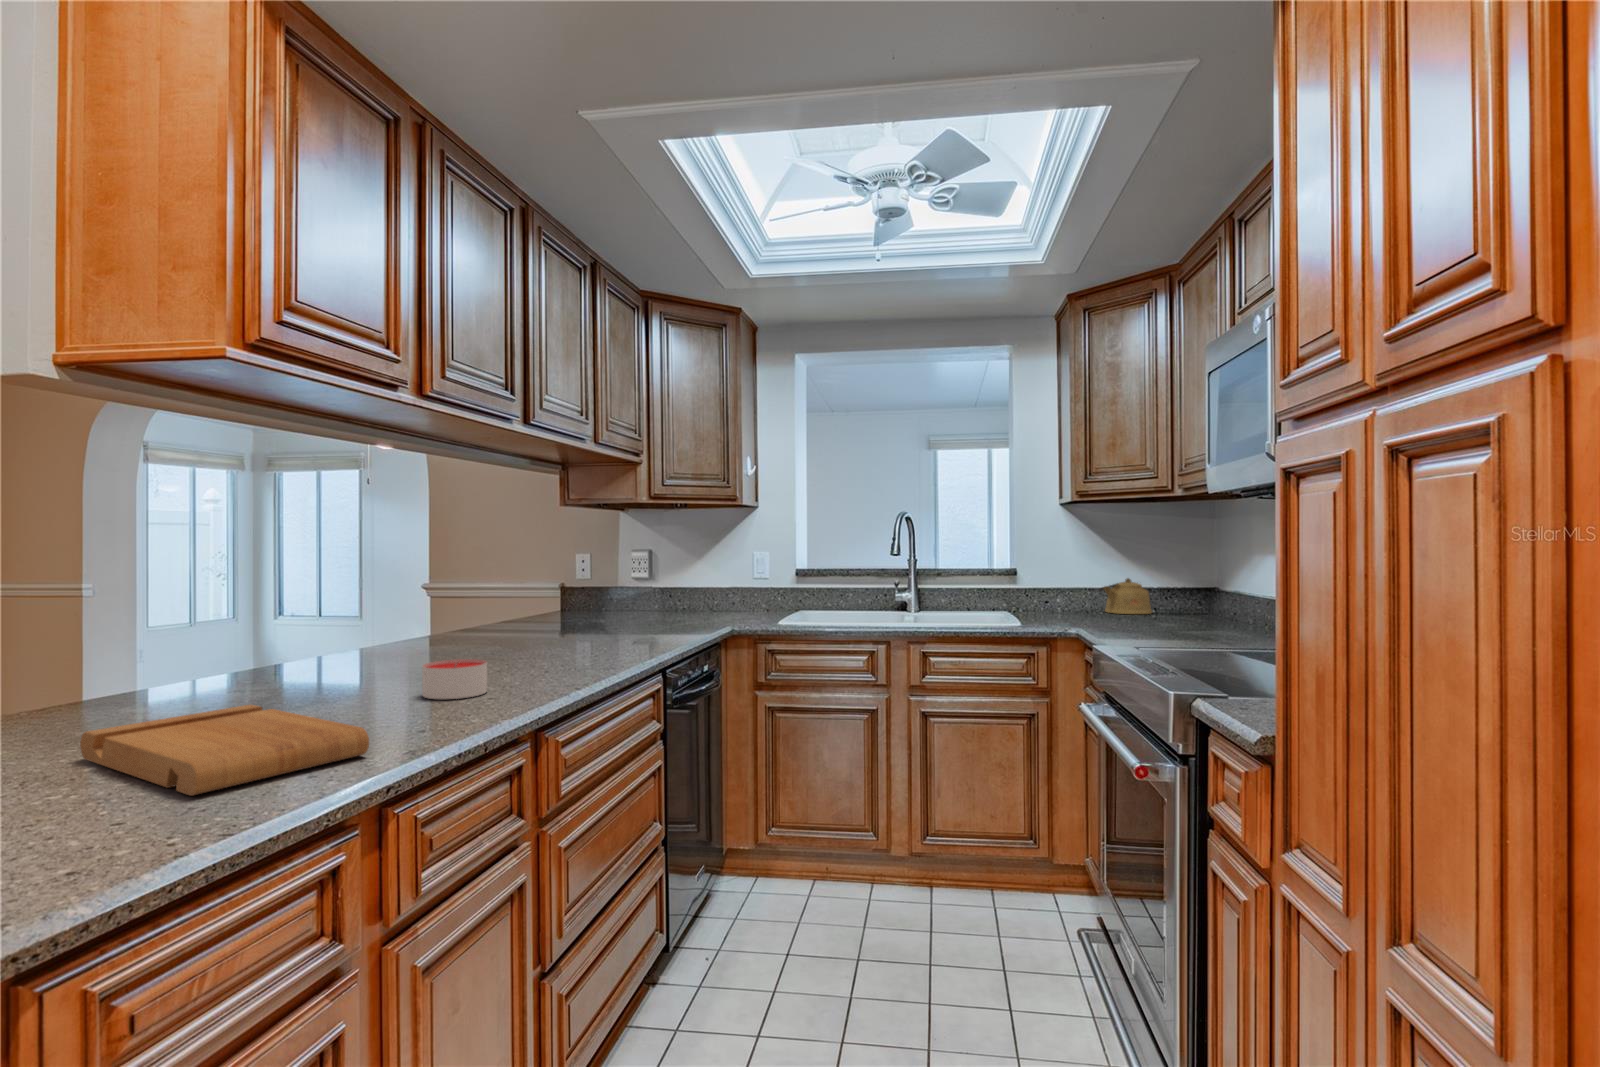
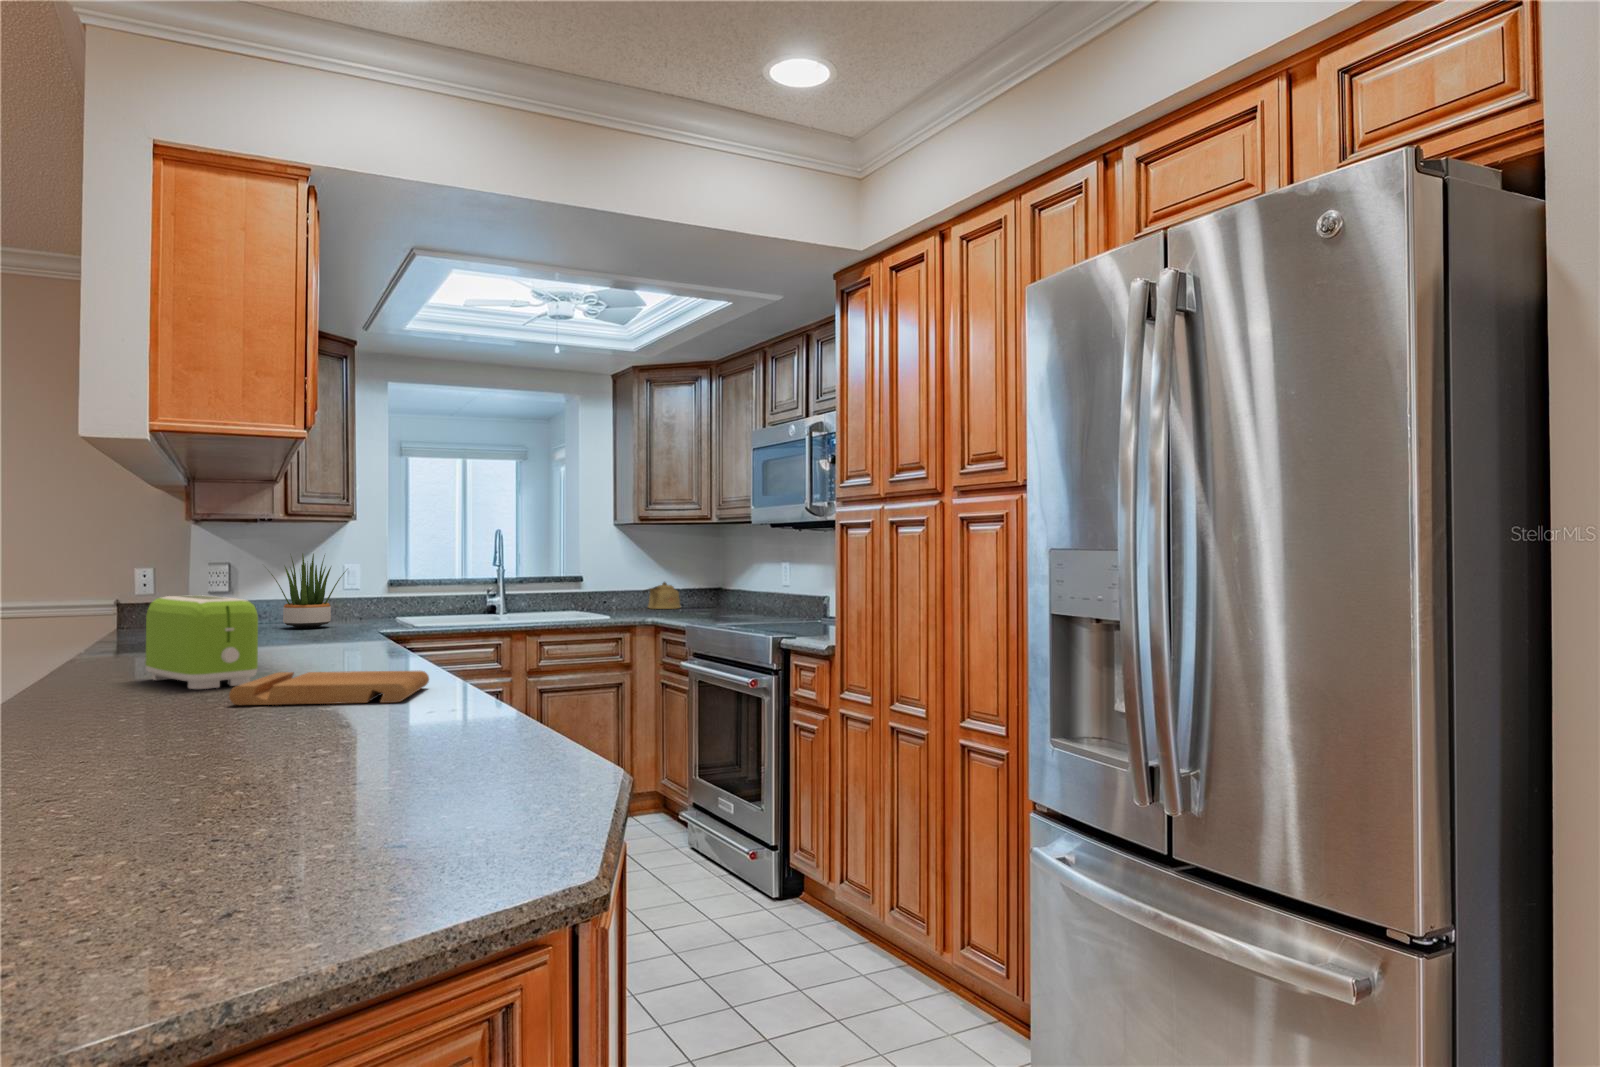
potted plant: none [647,541,723,620] -> present [271,553,346,628]
toaster: none [215,590,352,712] -> present [145,595,258,689]
candle: present [422,659,487,699] -> none [315,645,365,673]

